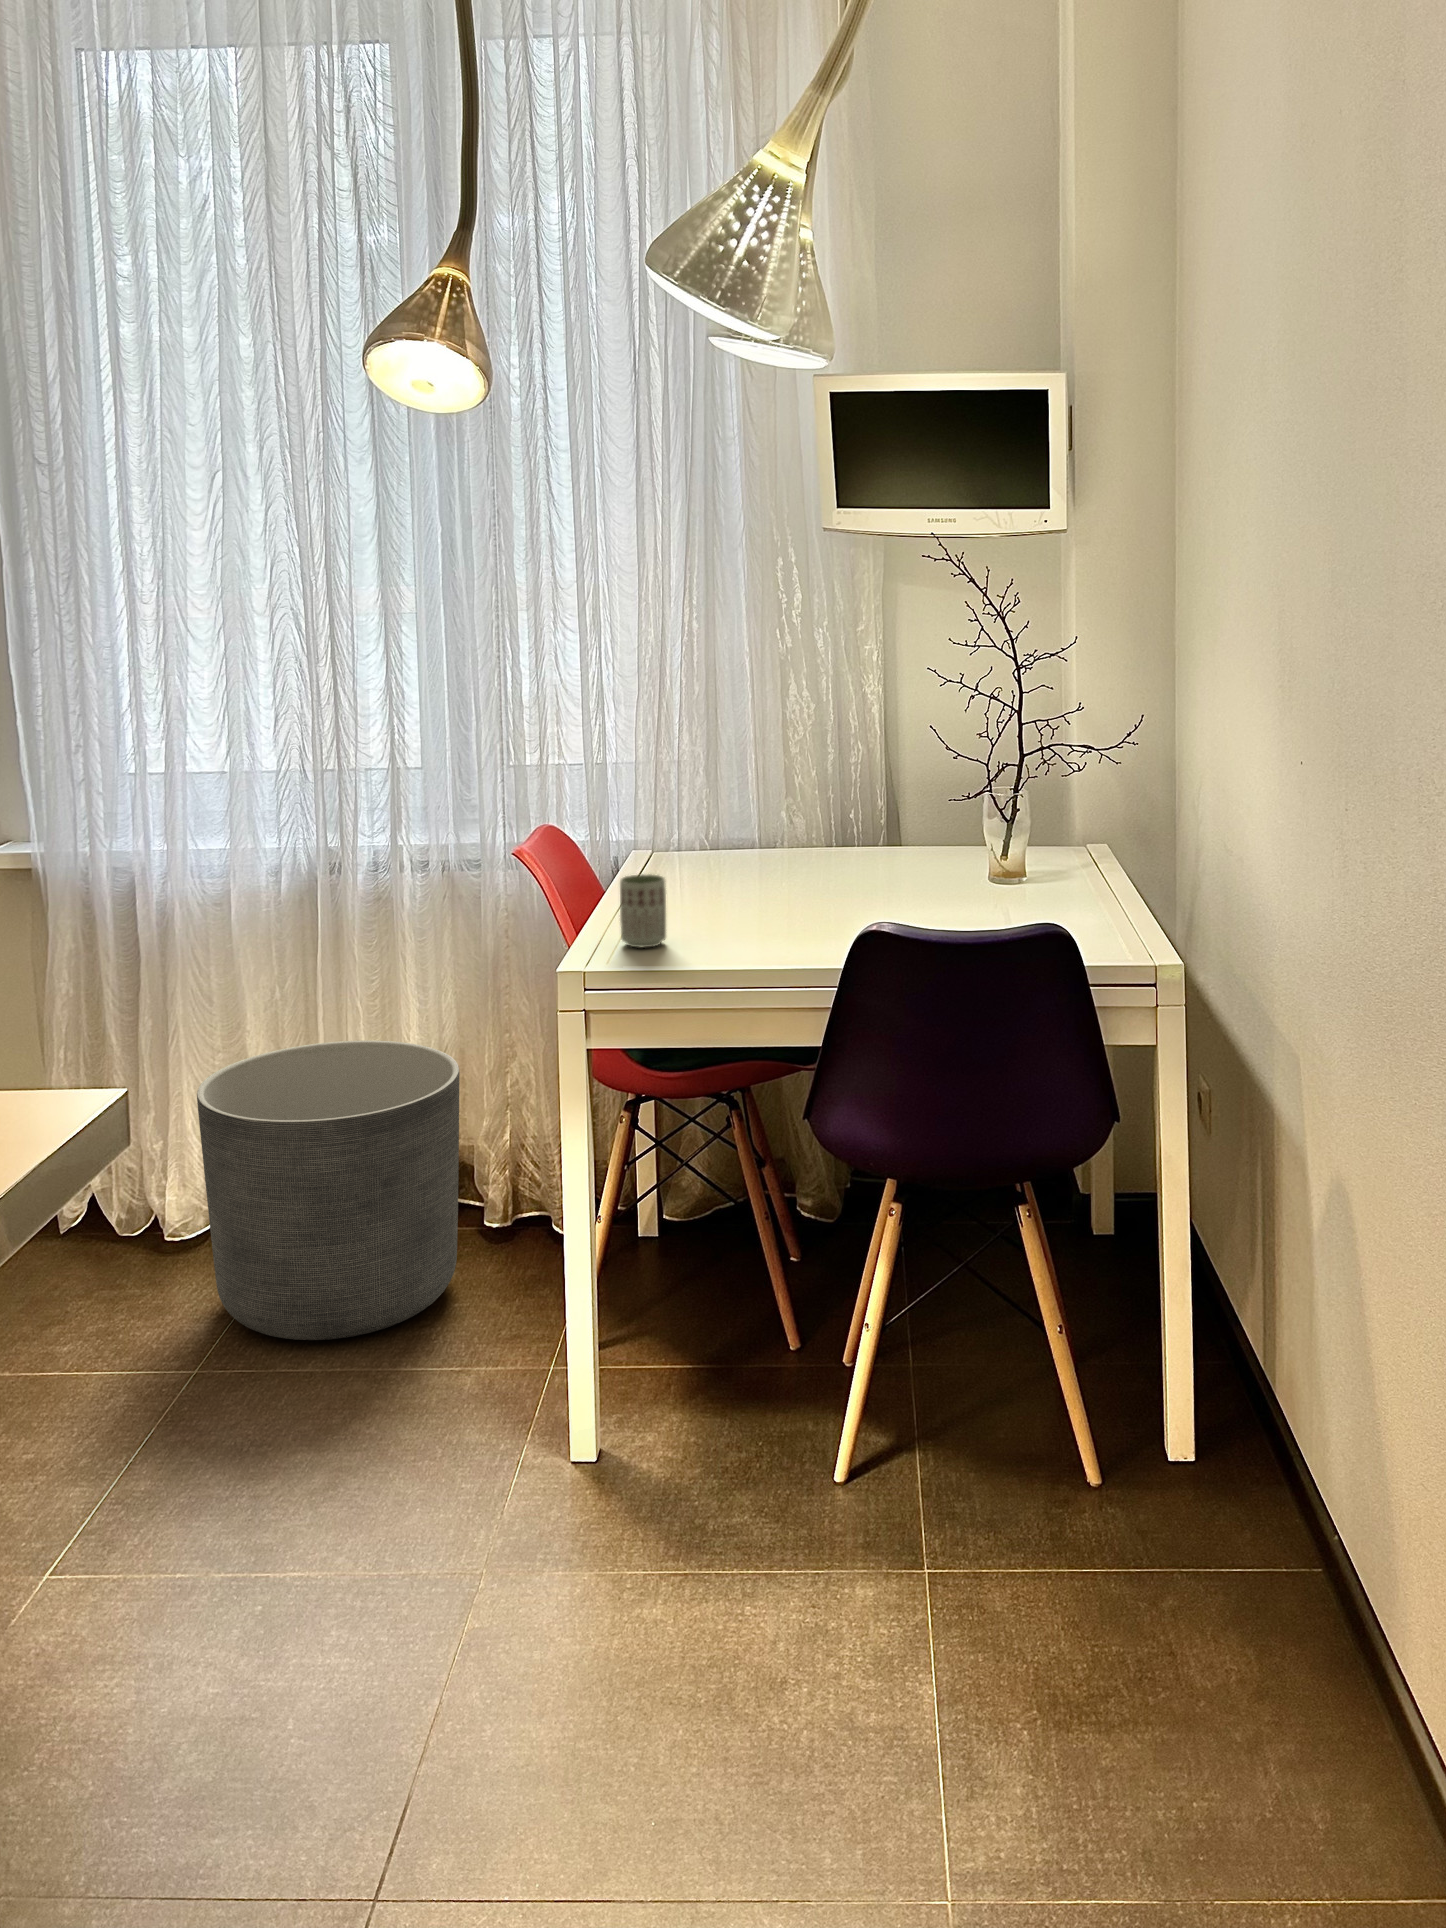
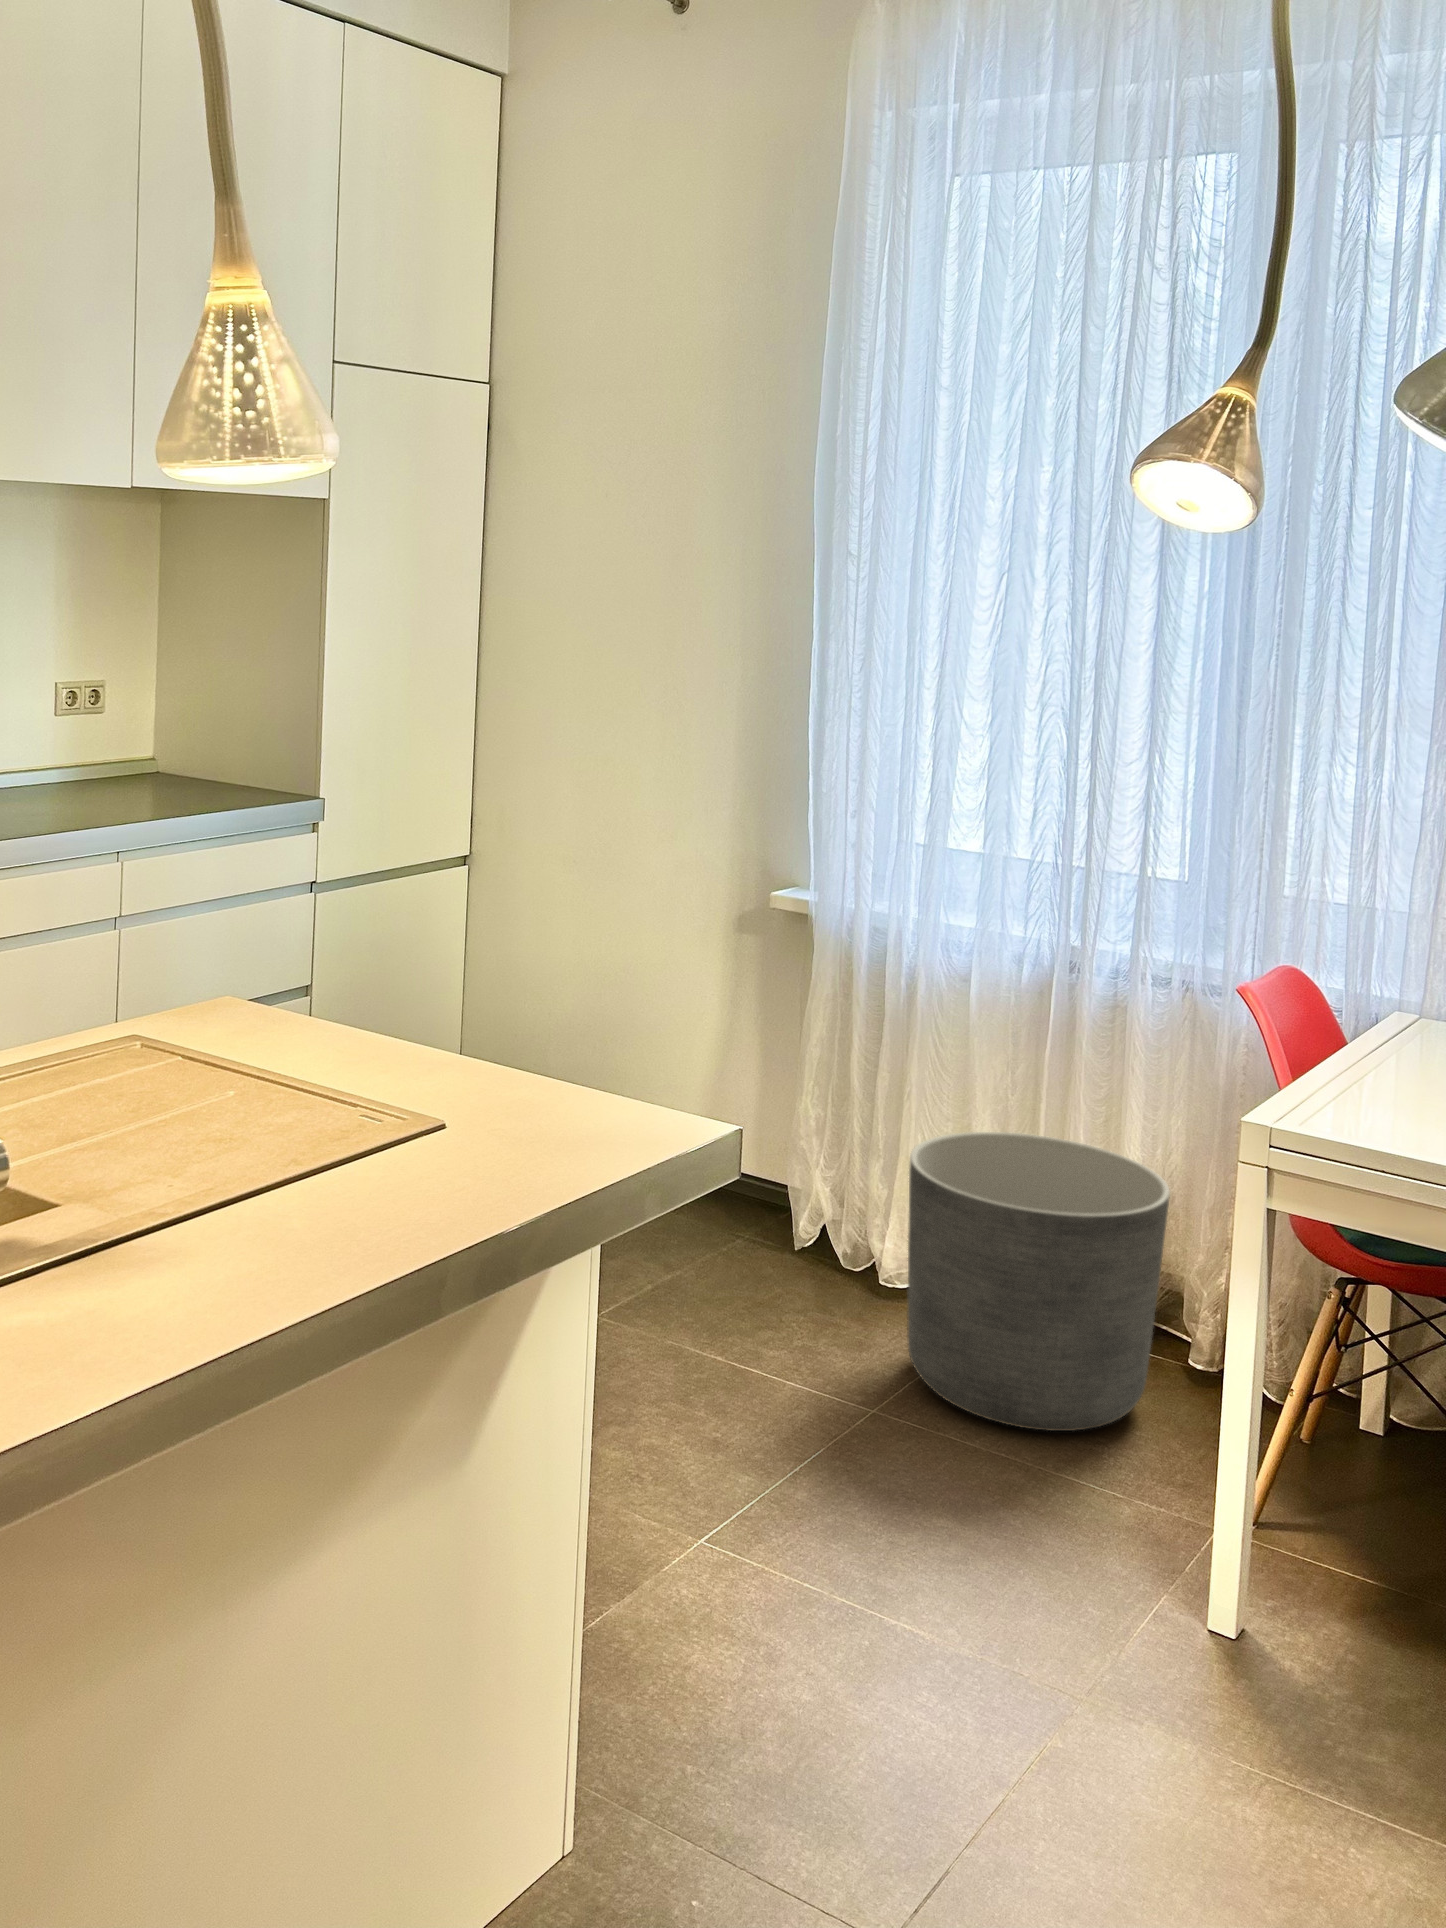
cup: present [620,874,666,947] -> none [1336,1034,1394,1115]

